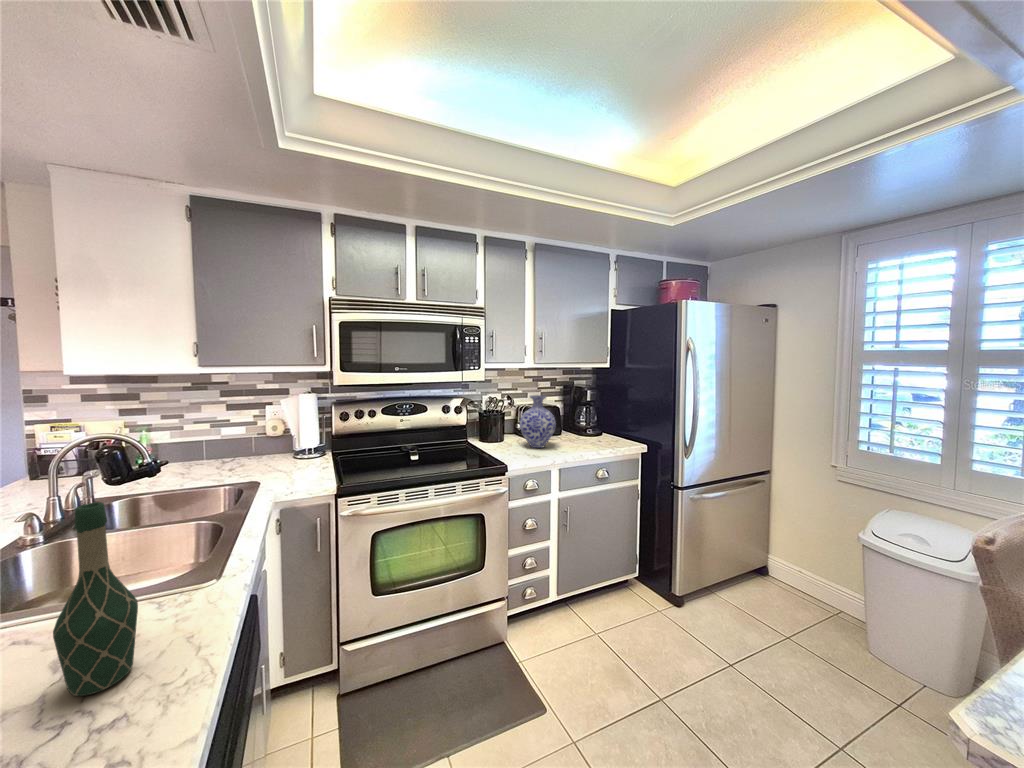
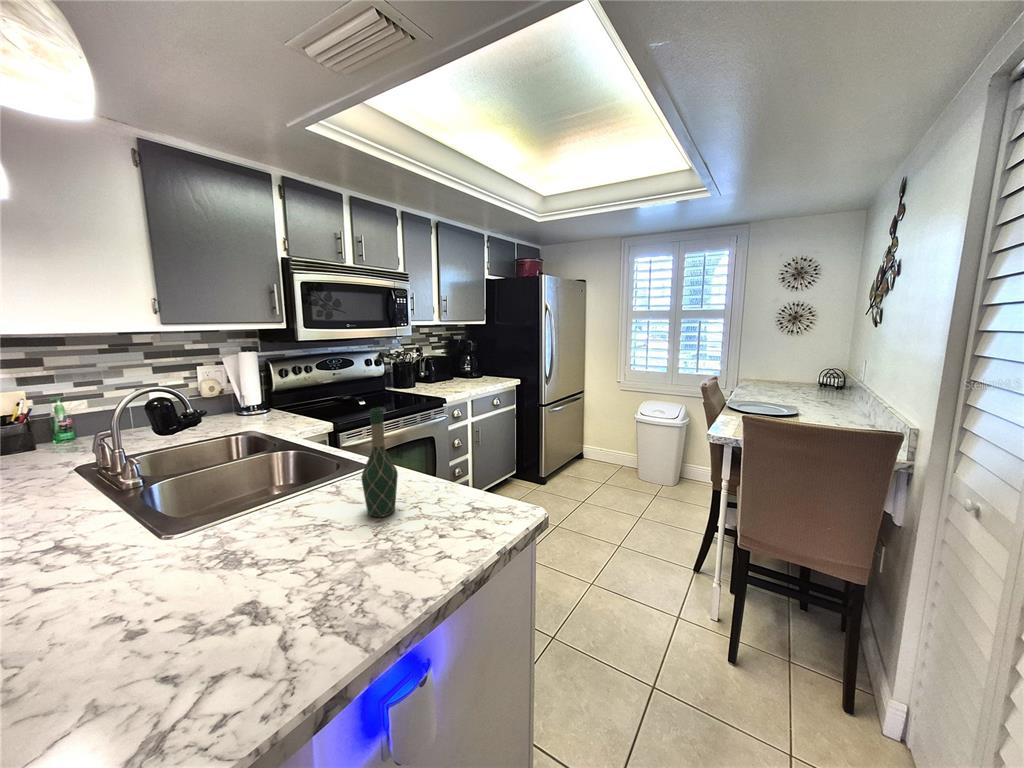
vase: present [520,395,556,448] -> none [433,347,462,389]

